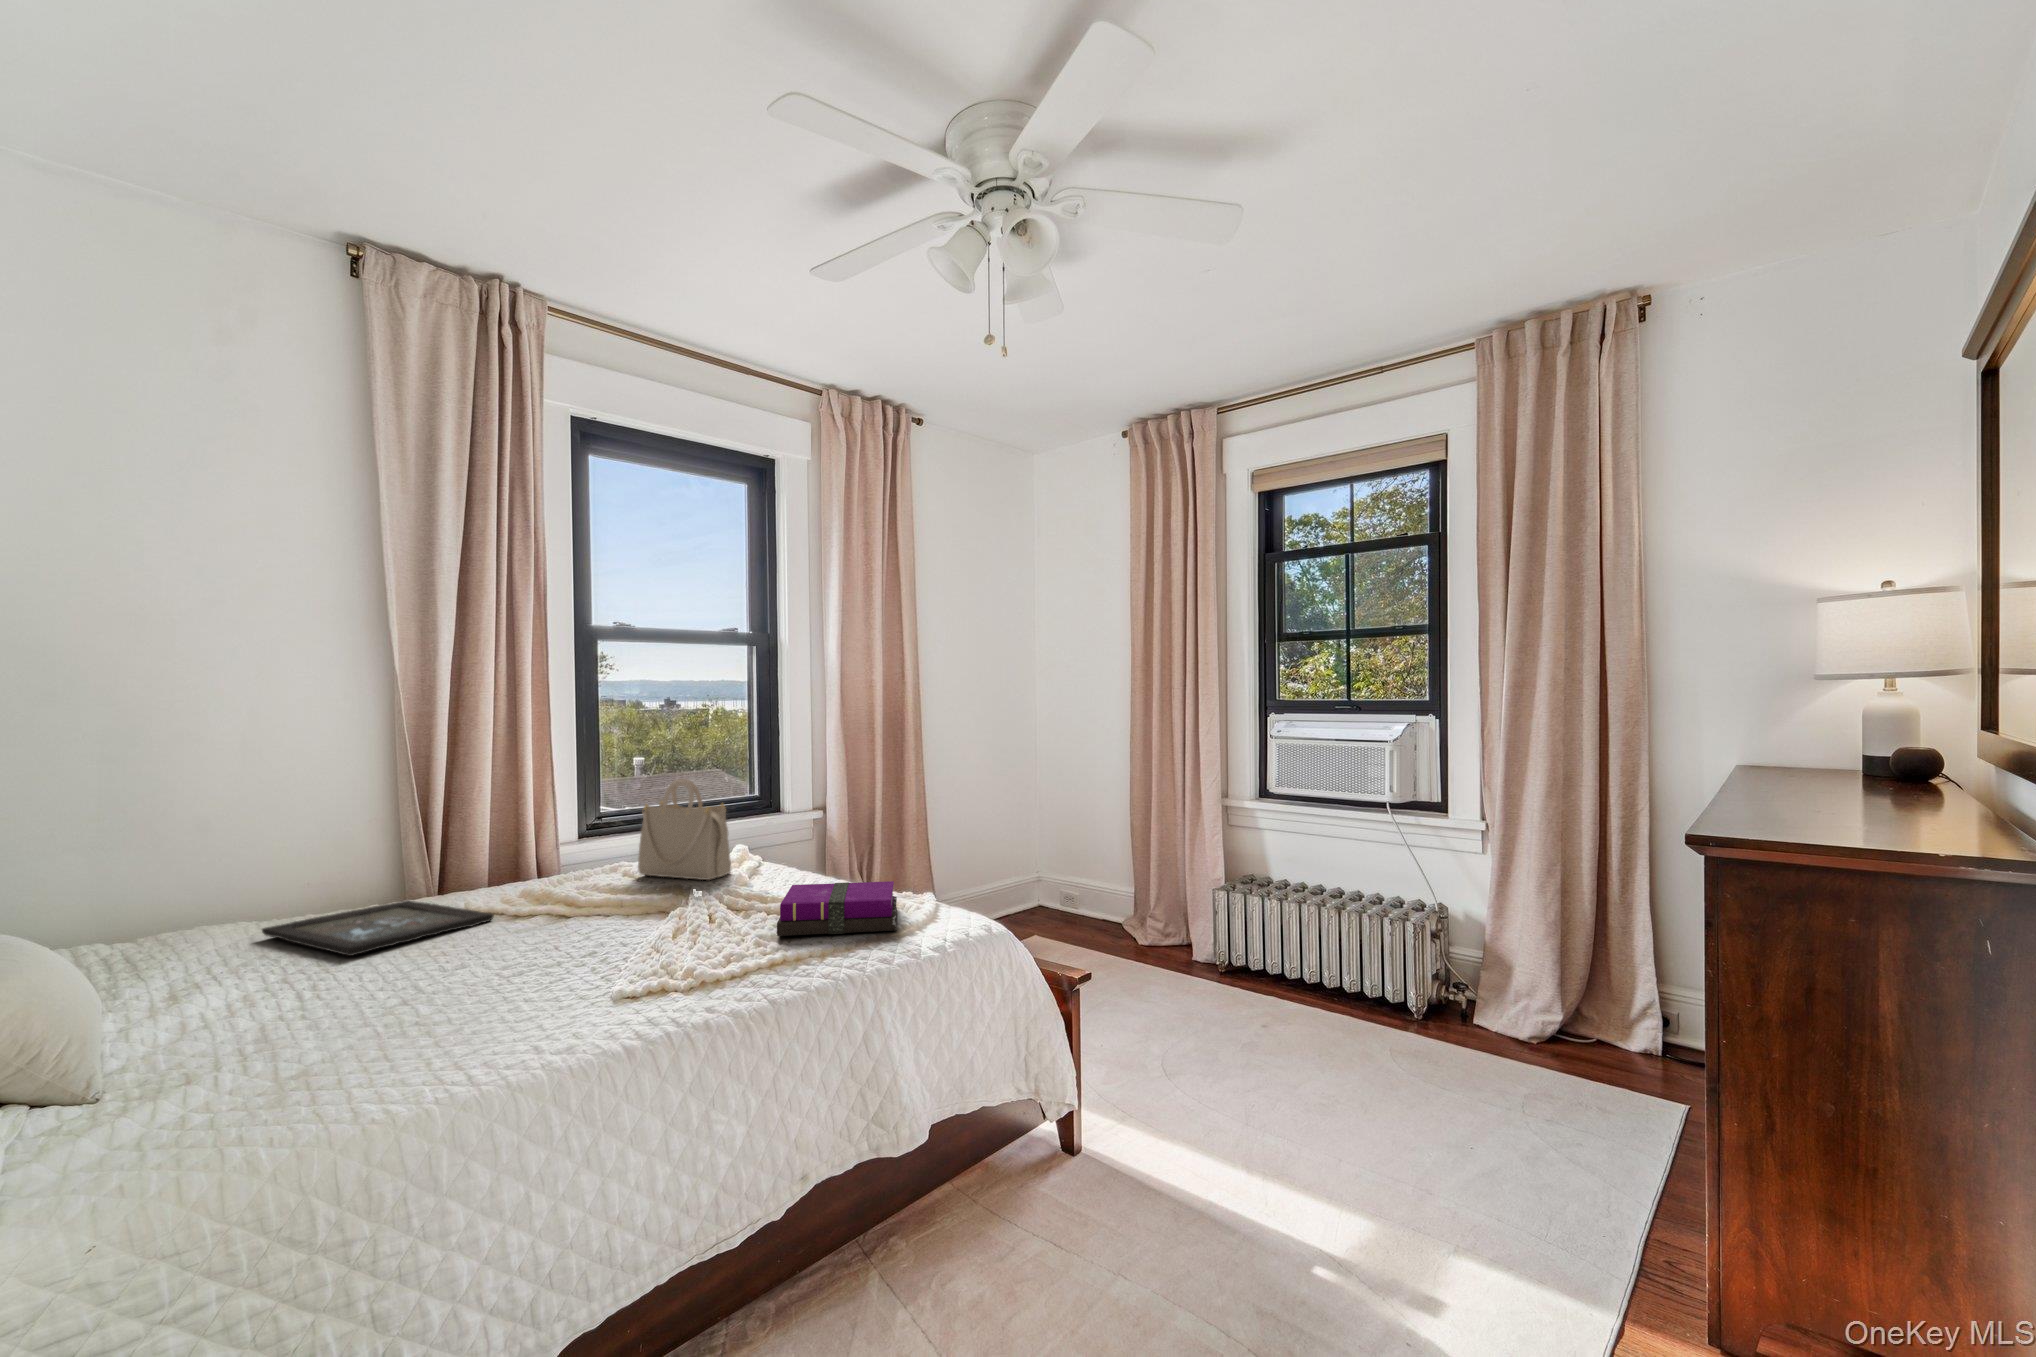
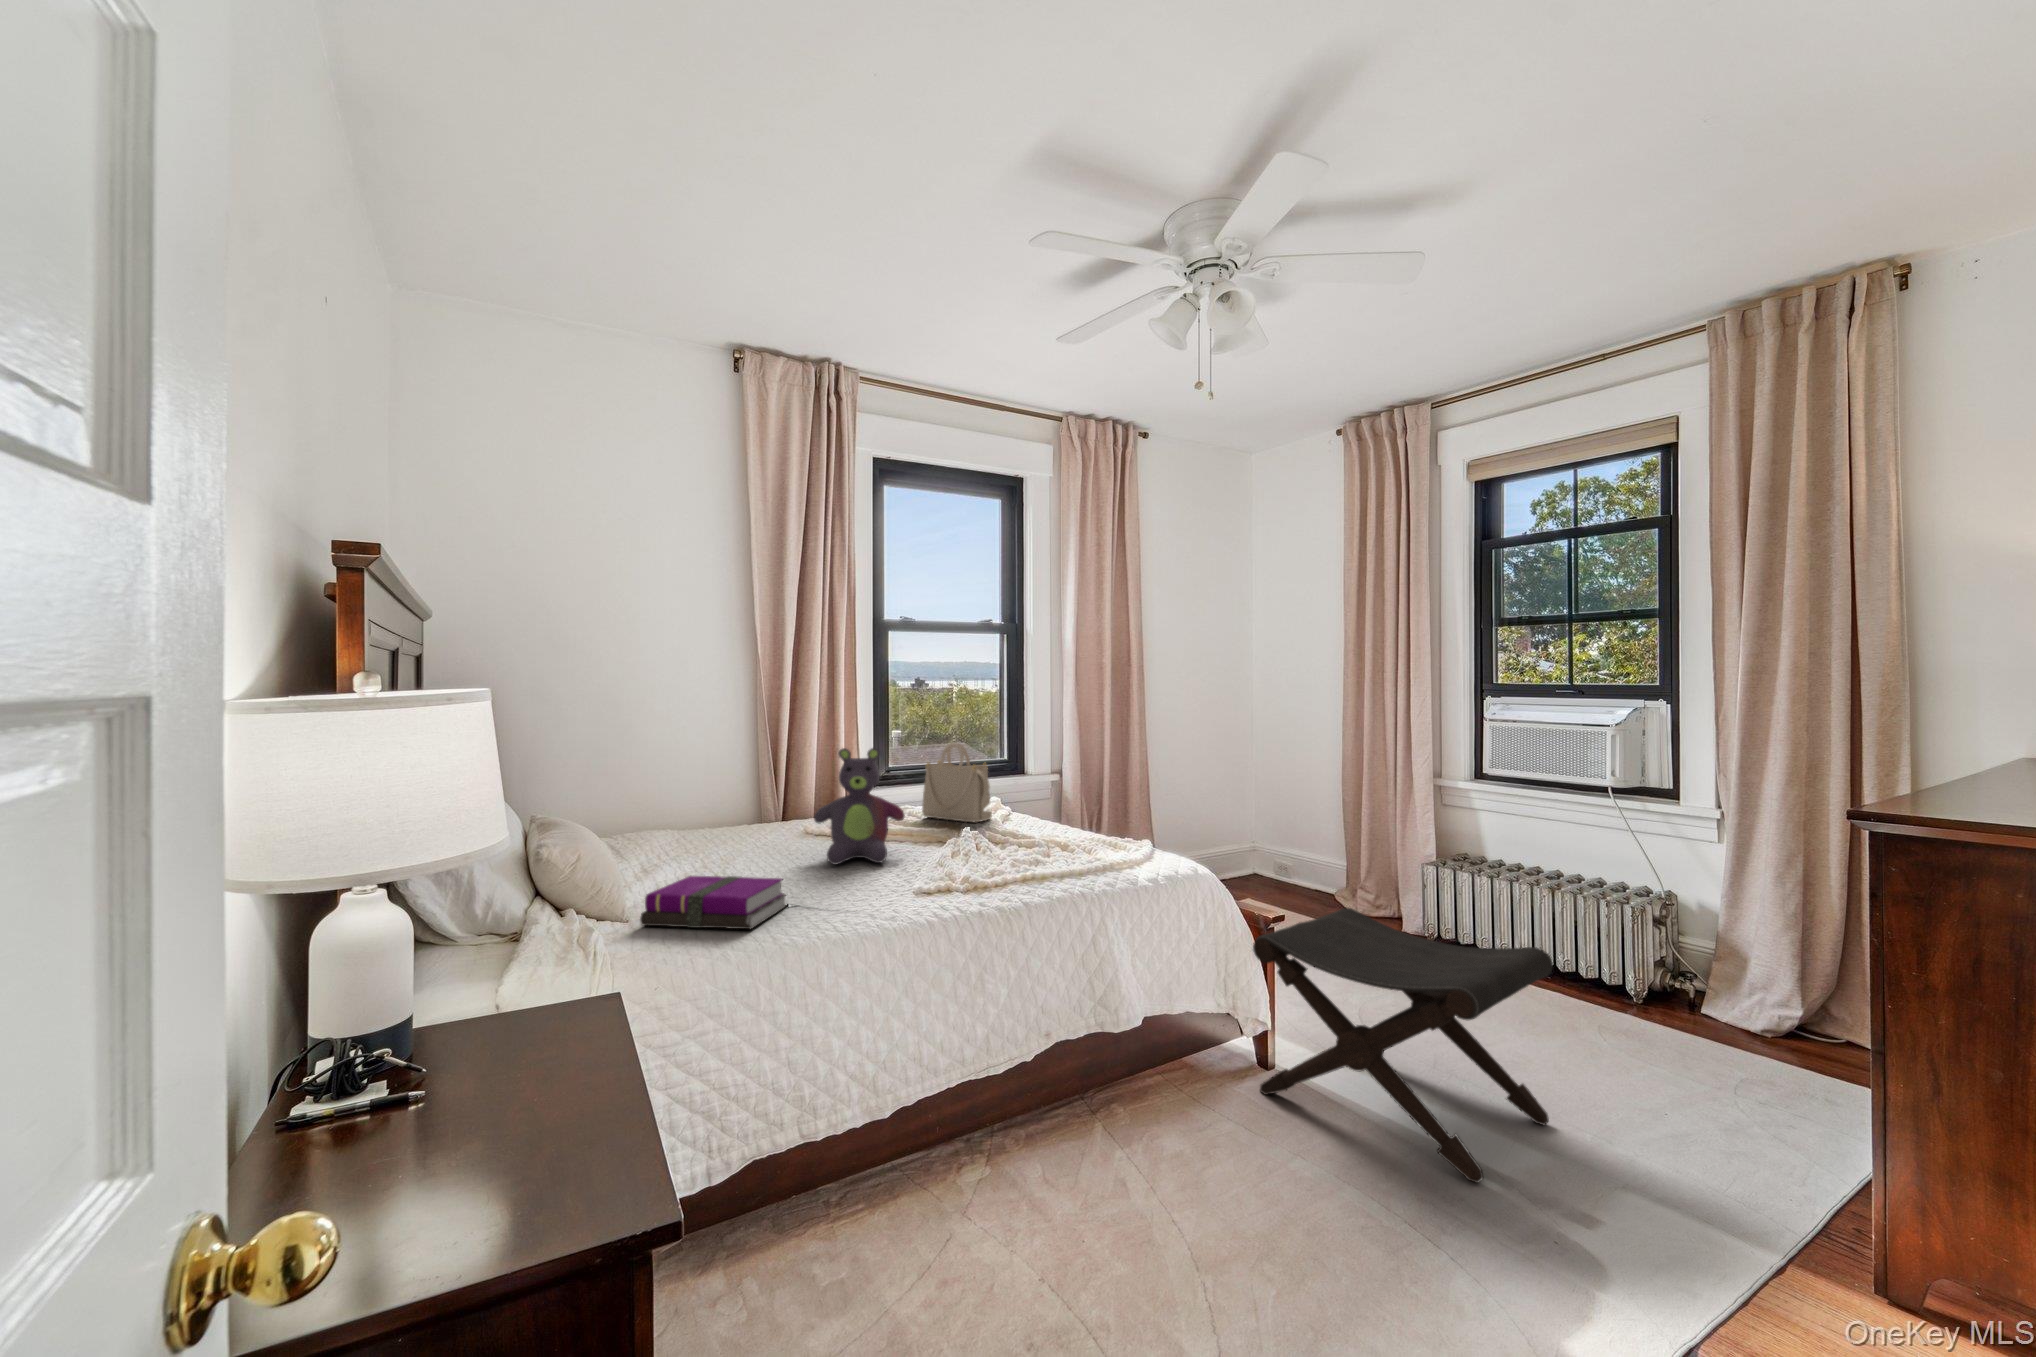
stuffed bear: none [471,795,609,962] -> present [814,748,905,864]
notebook: present [777,881,897,936] -> present [640,876,786,929]
tray: present [262,900,494,956] -> none [681,824,825,855]
footstool: none [1058,956,1375,1283] -> present [1253,908,1553,1183]

